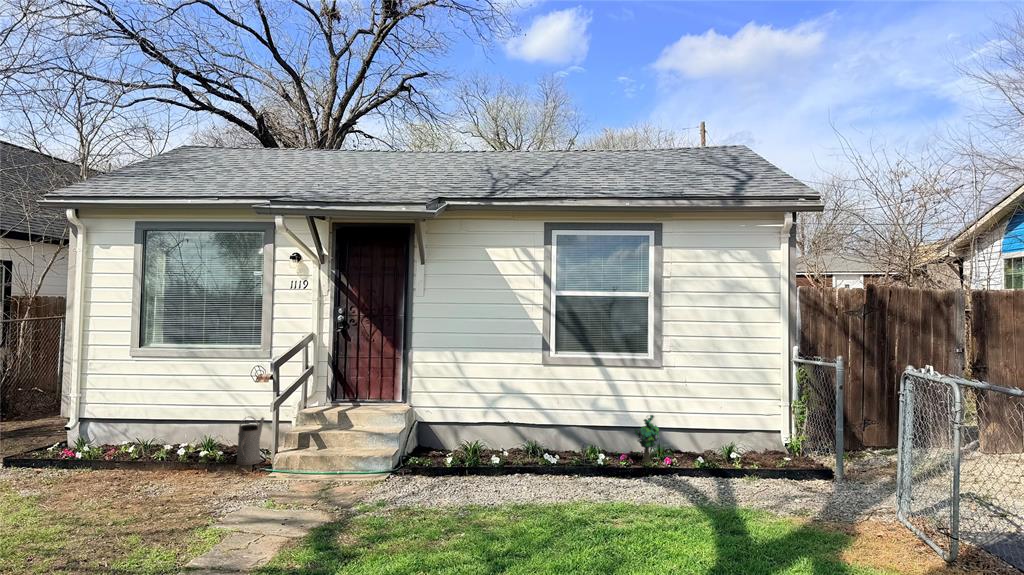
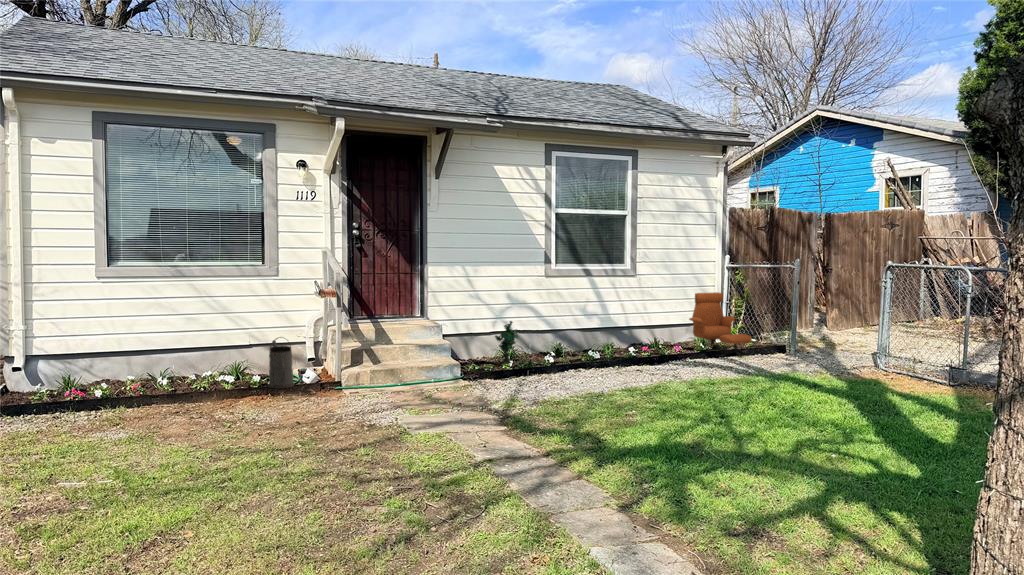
lounge chair: none [736,392,804,483] -> present [689,292,752,357]
decorative plant: present [634,415,660,462] -> present [495,321,518,363]

